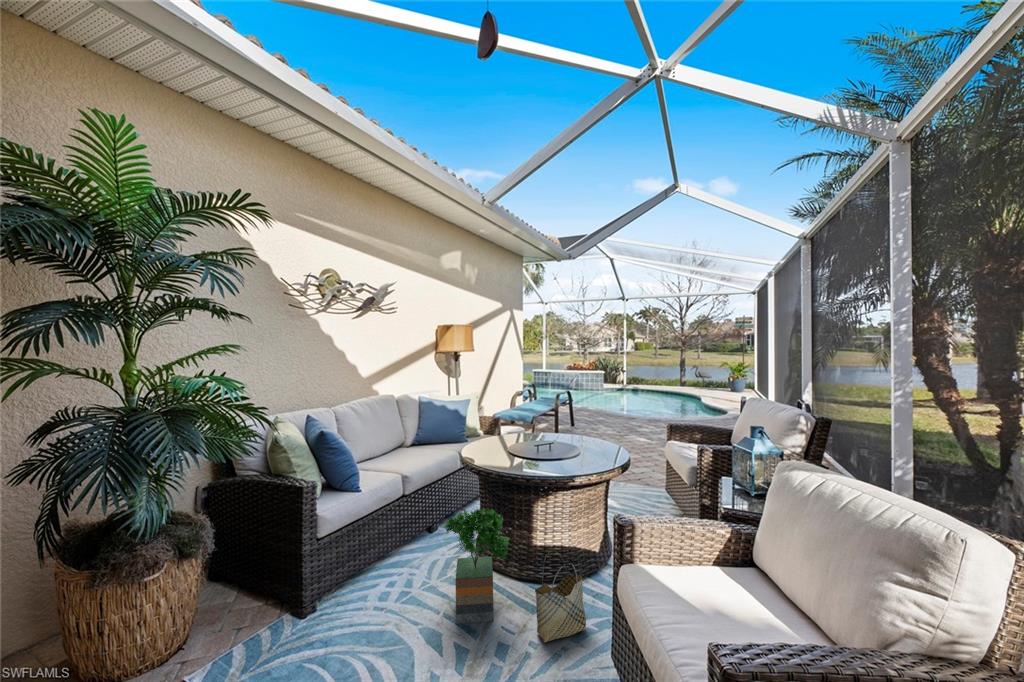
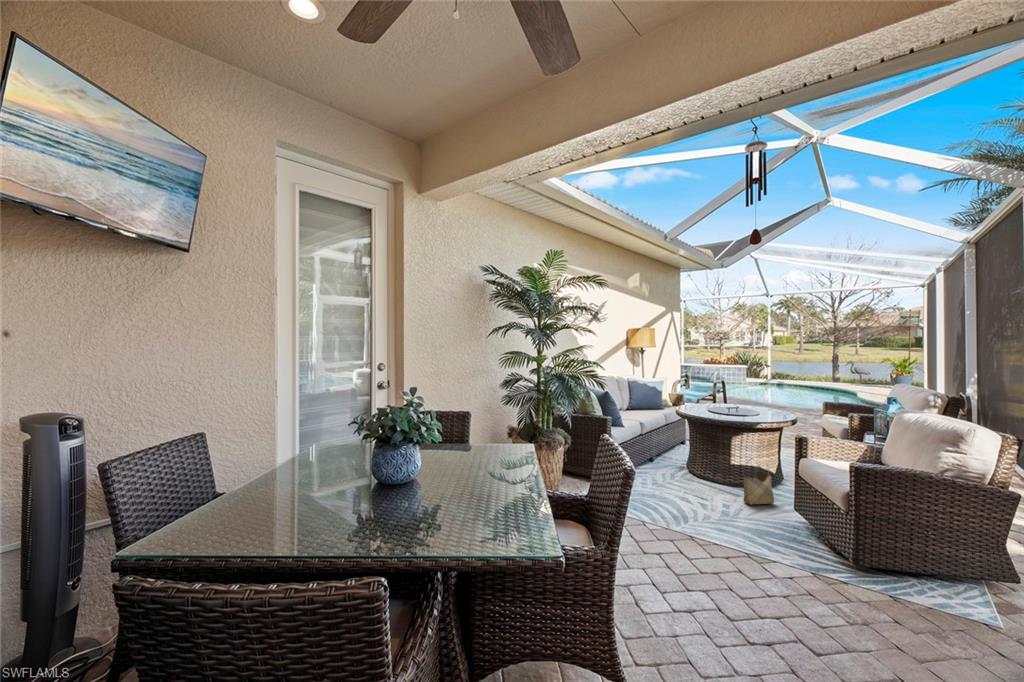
potted tree: present [444,508,510,624] -> none [680,435,725,497]

